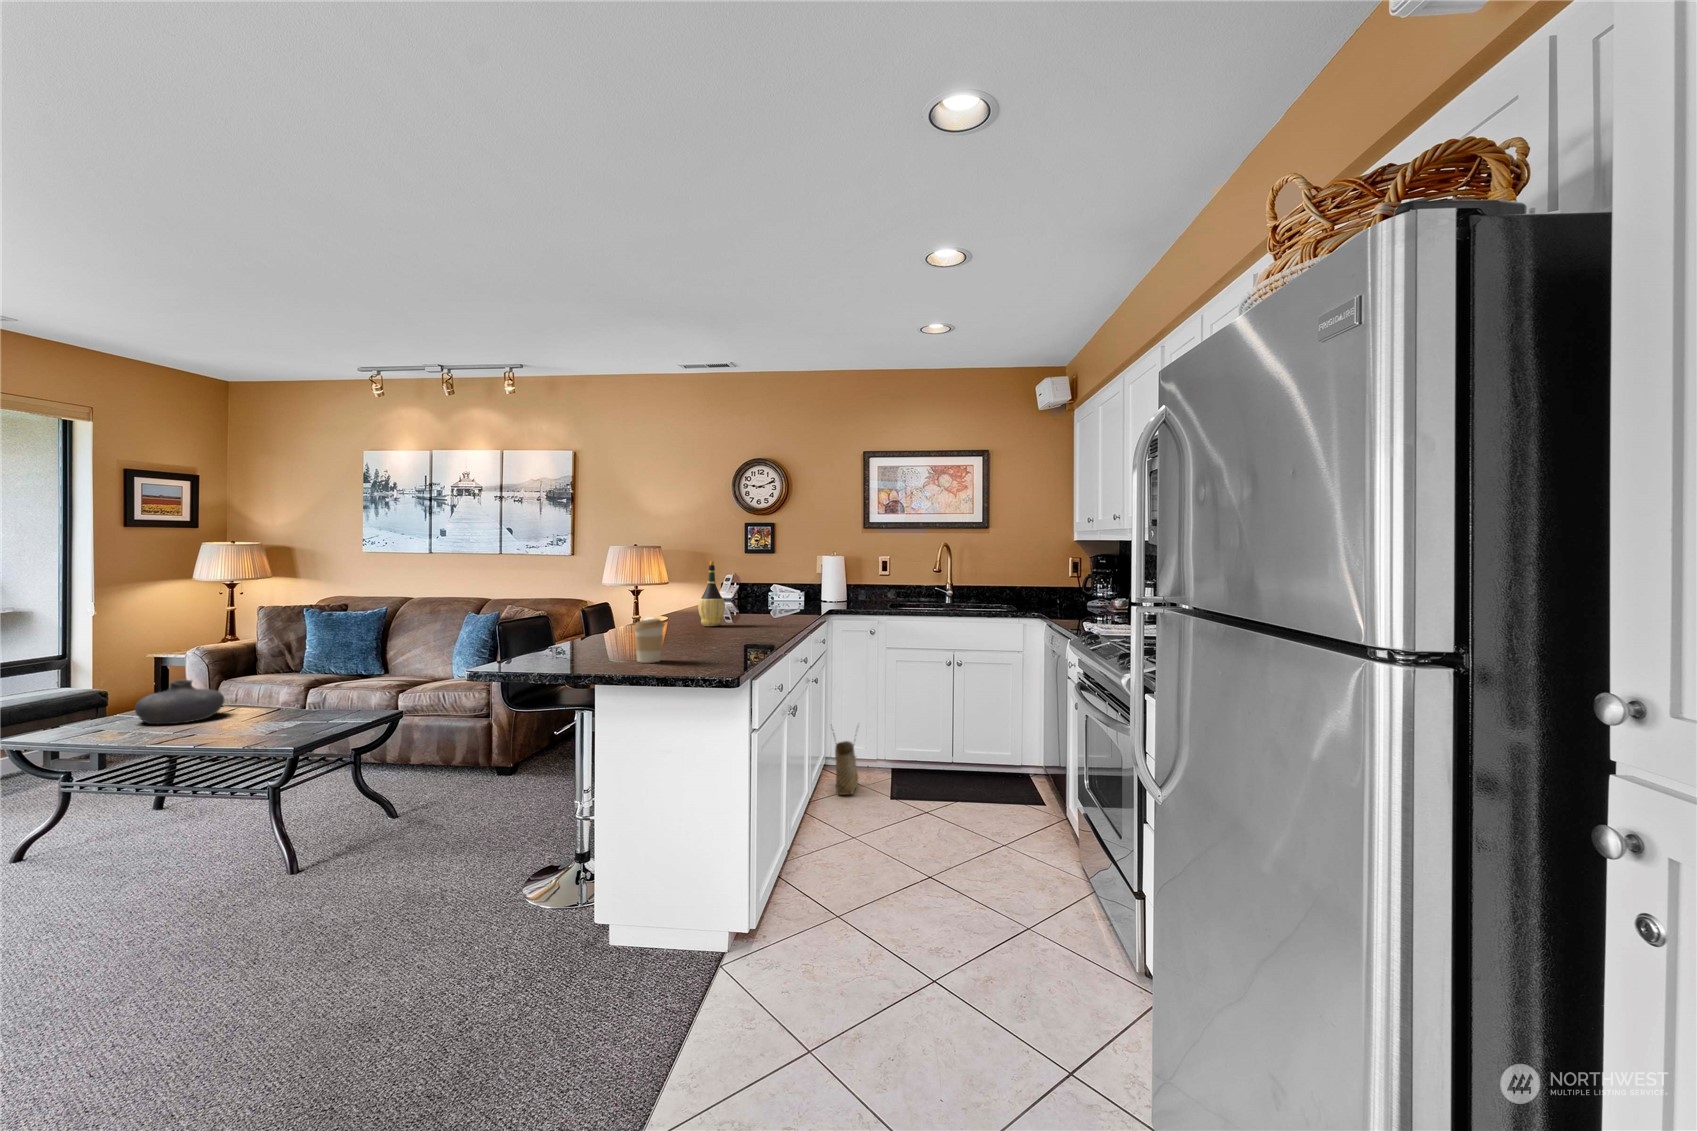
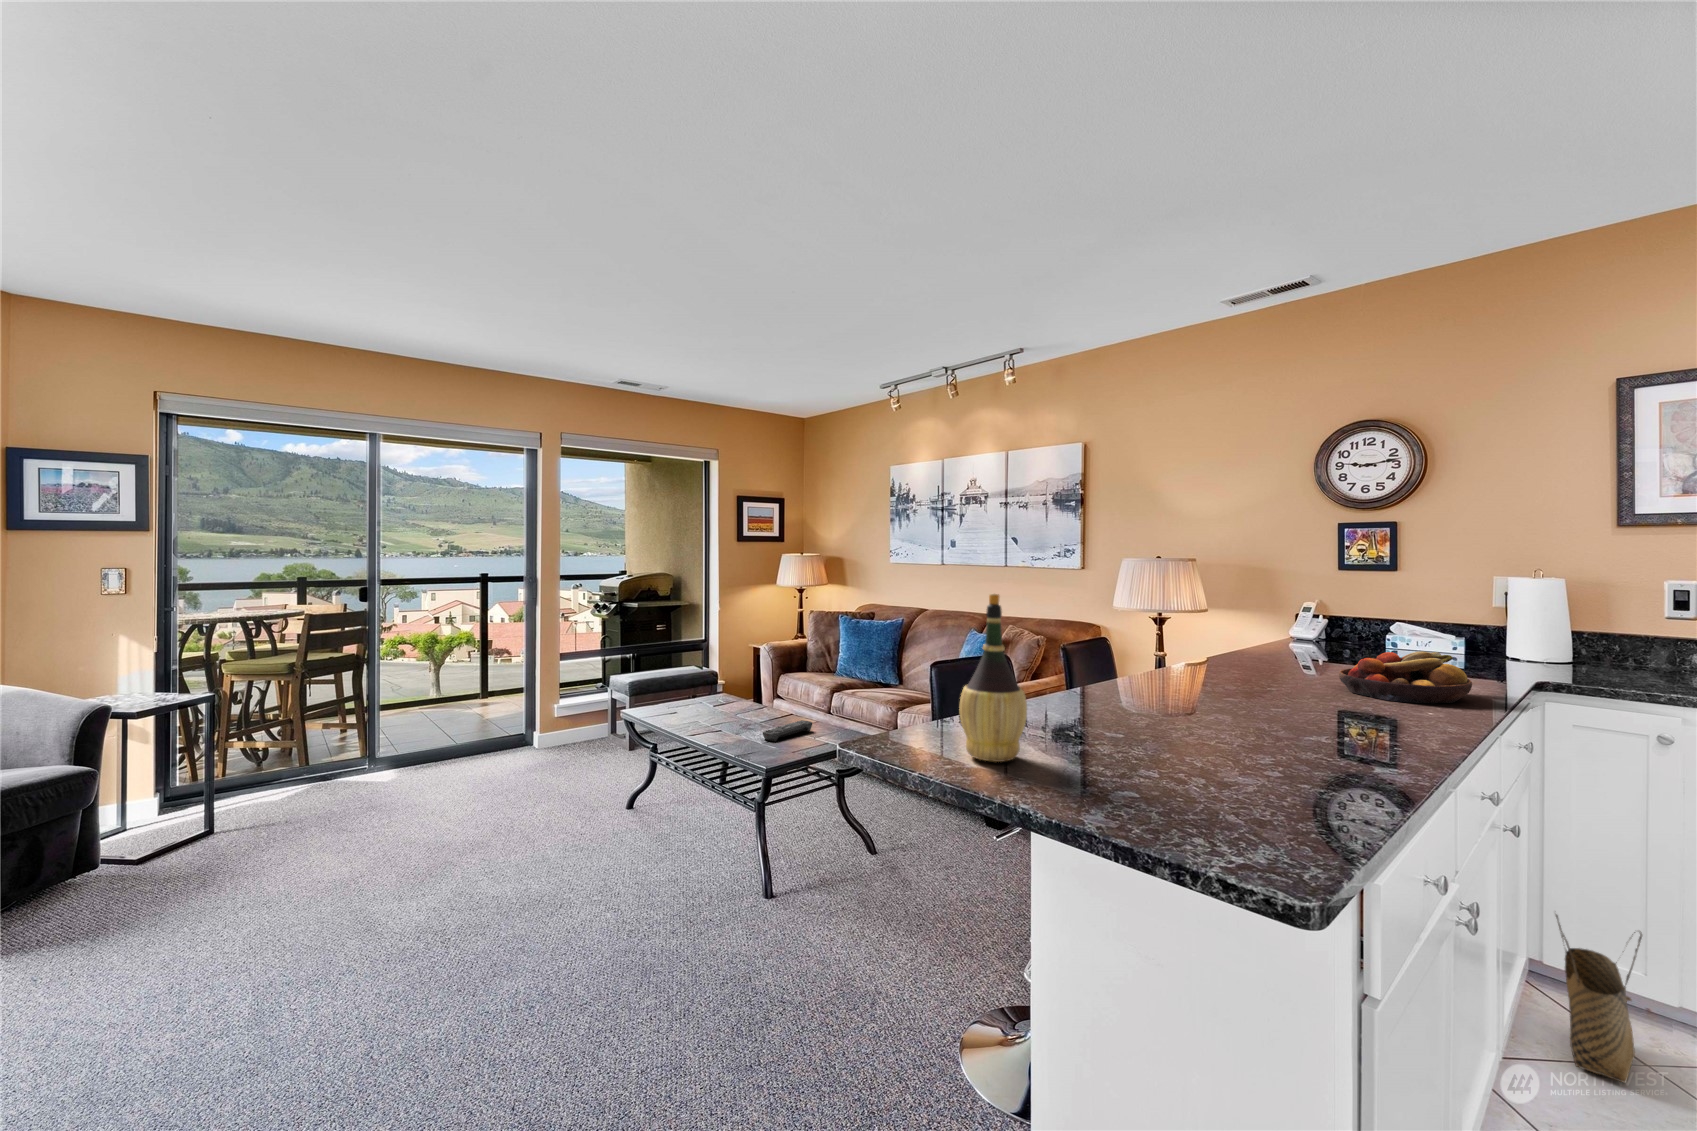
wine bottle: present [698,561,725,626] -> present [959,594,1027,762]
fruit bowl: none [739,596,797,624] -> present [1339,651,1472,703]
coffee cup: present [633,619,664,663] -> none [1126,708,1192,801]
vase: present [135,680,224,724] -> none [697,677,757,718]
remote control: none [258,708,314,730] -> present [763,720,812,742]

